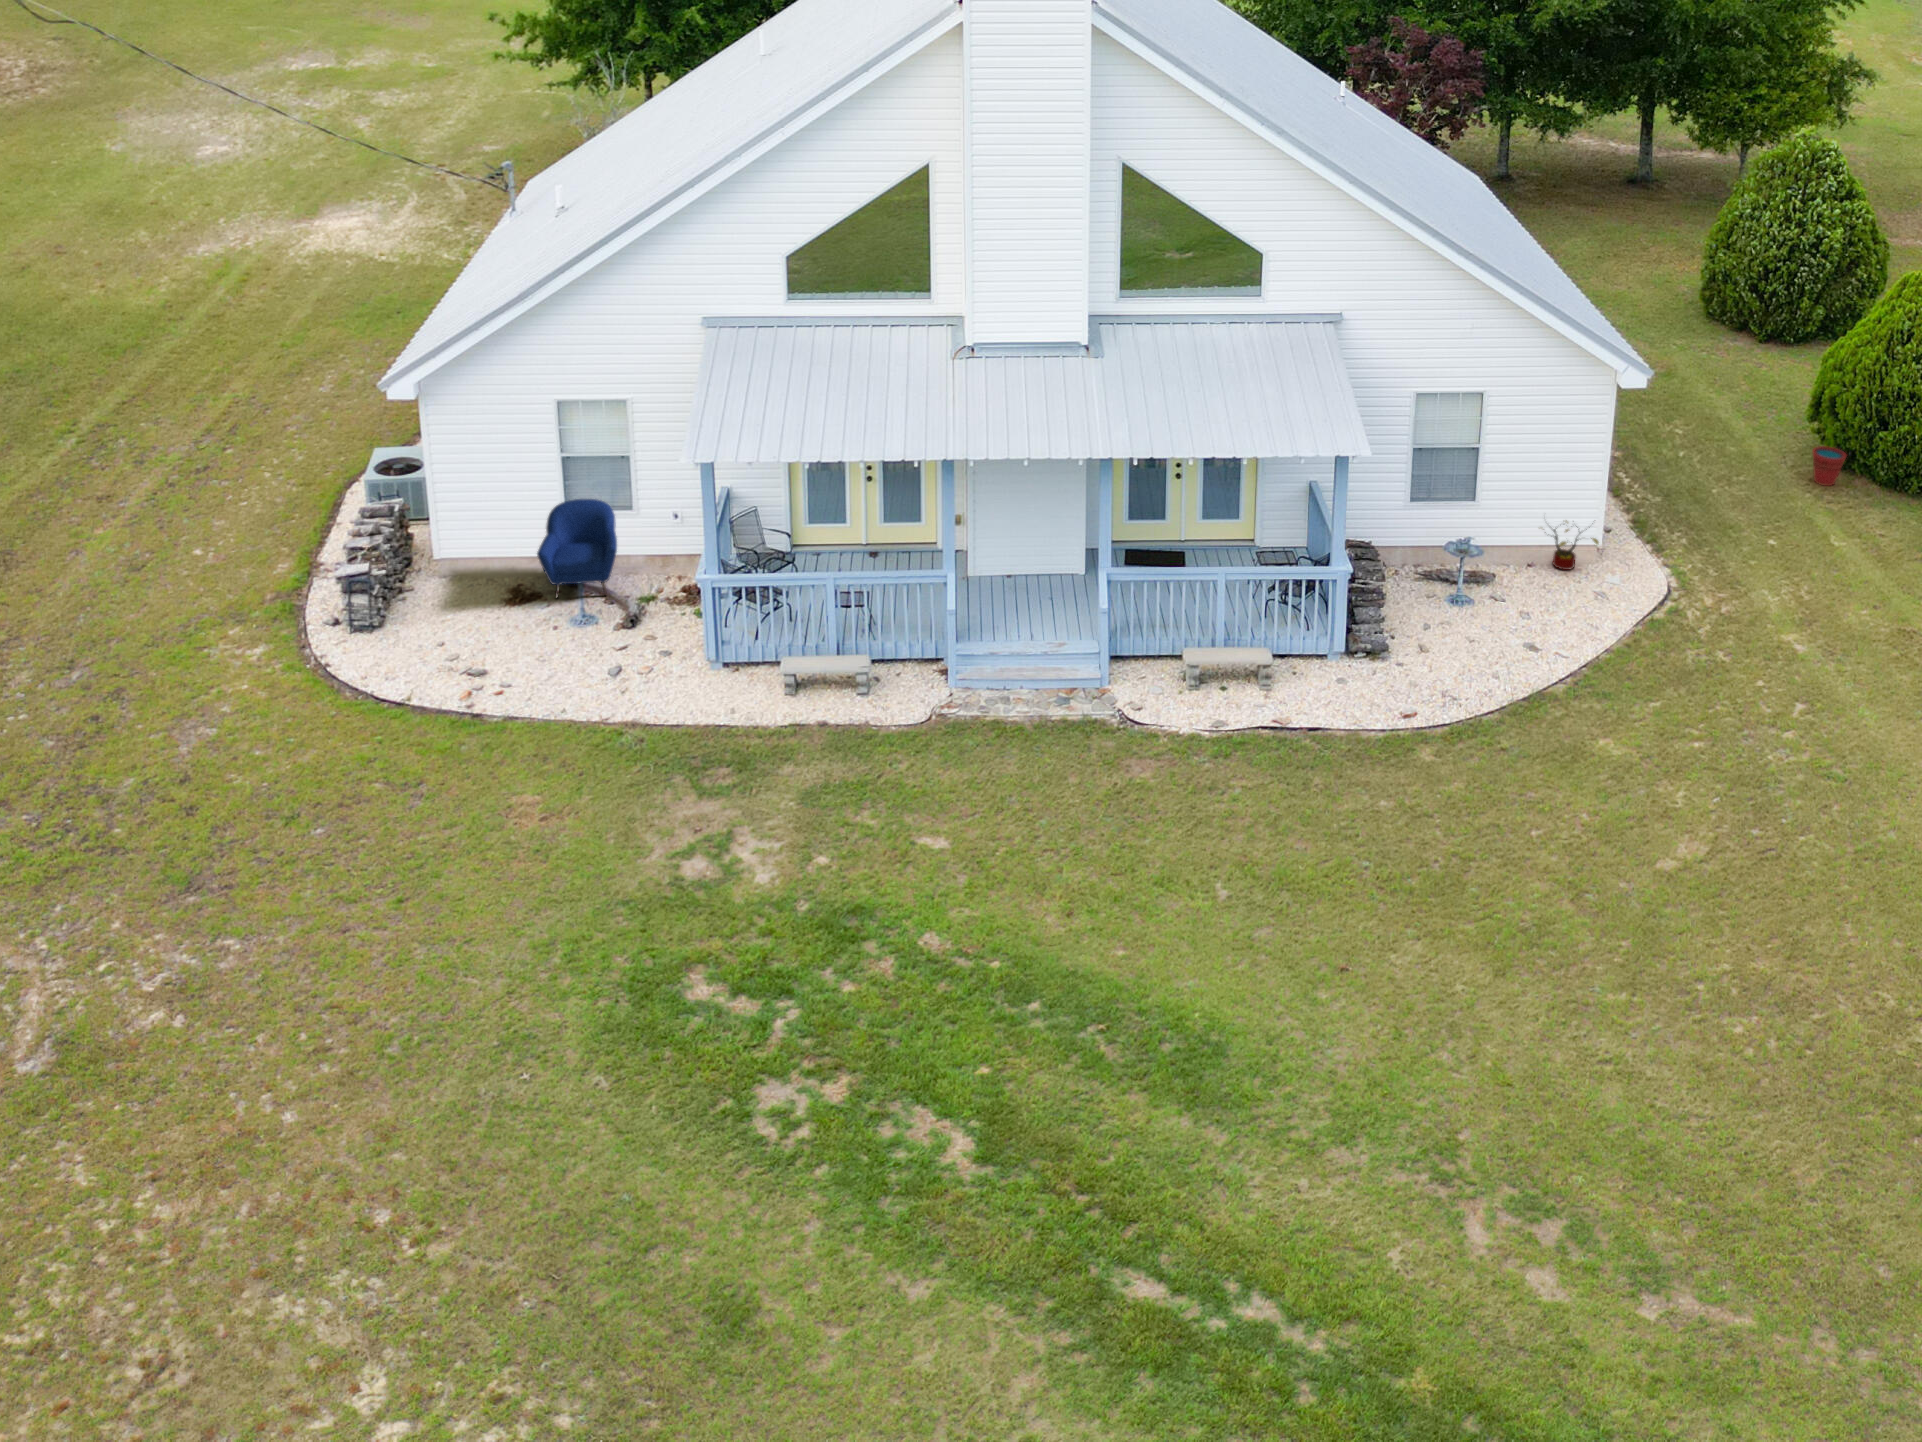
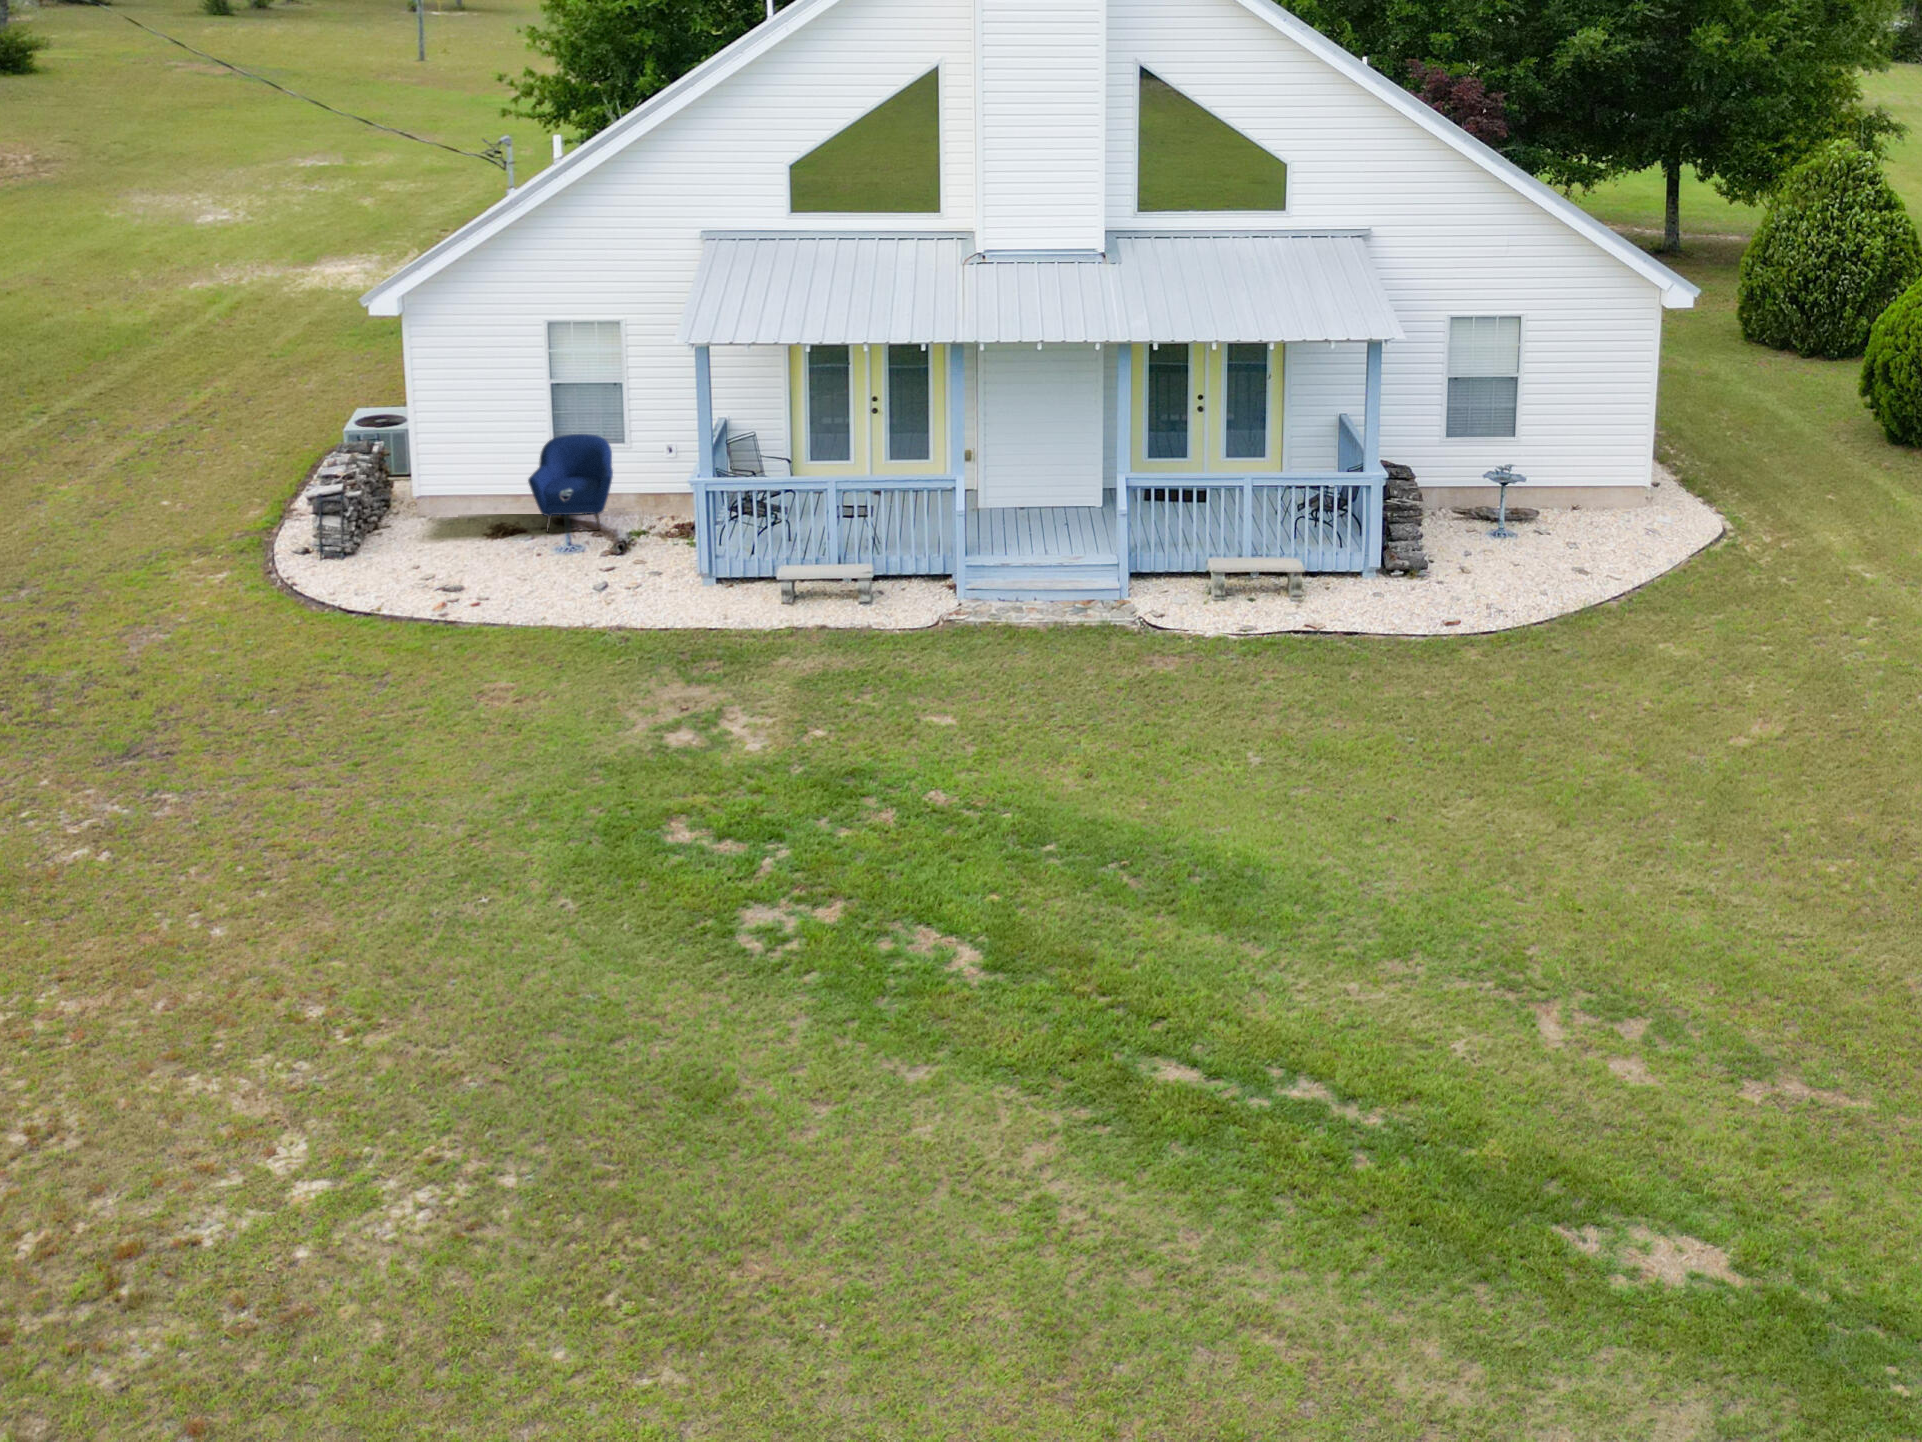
bucket: present [1813,446,1846,486] -> none [1865,418,1901,457]
decorative plant: present [1553,529,1599,570] -> none [1581,456,1647,516]

